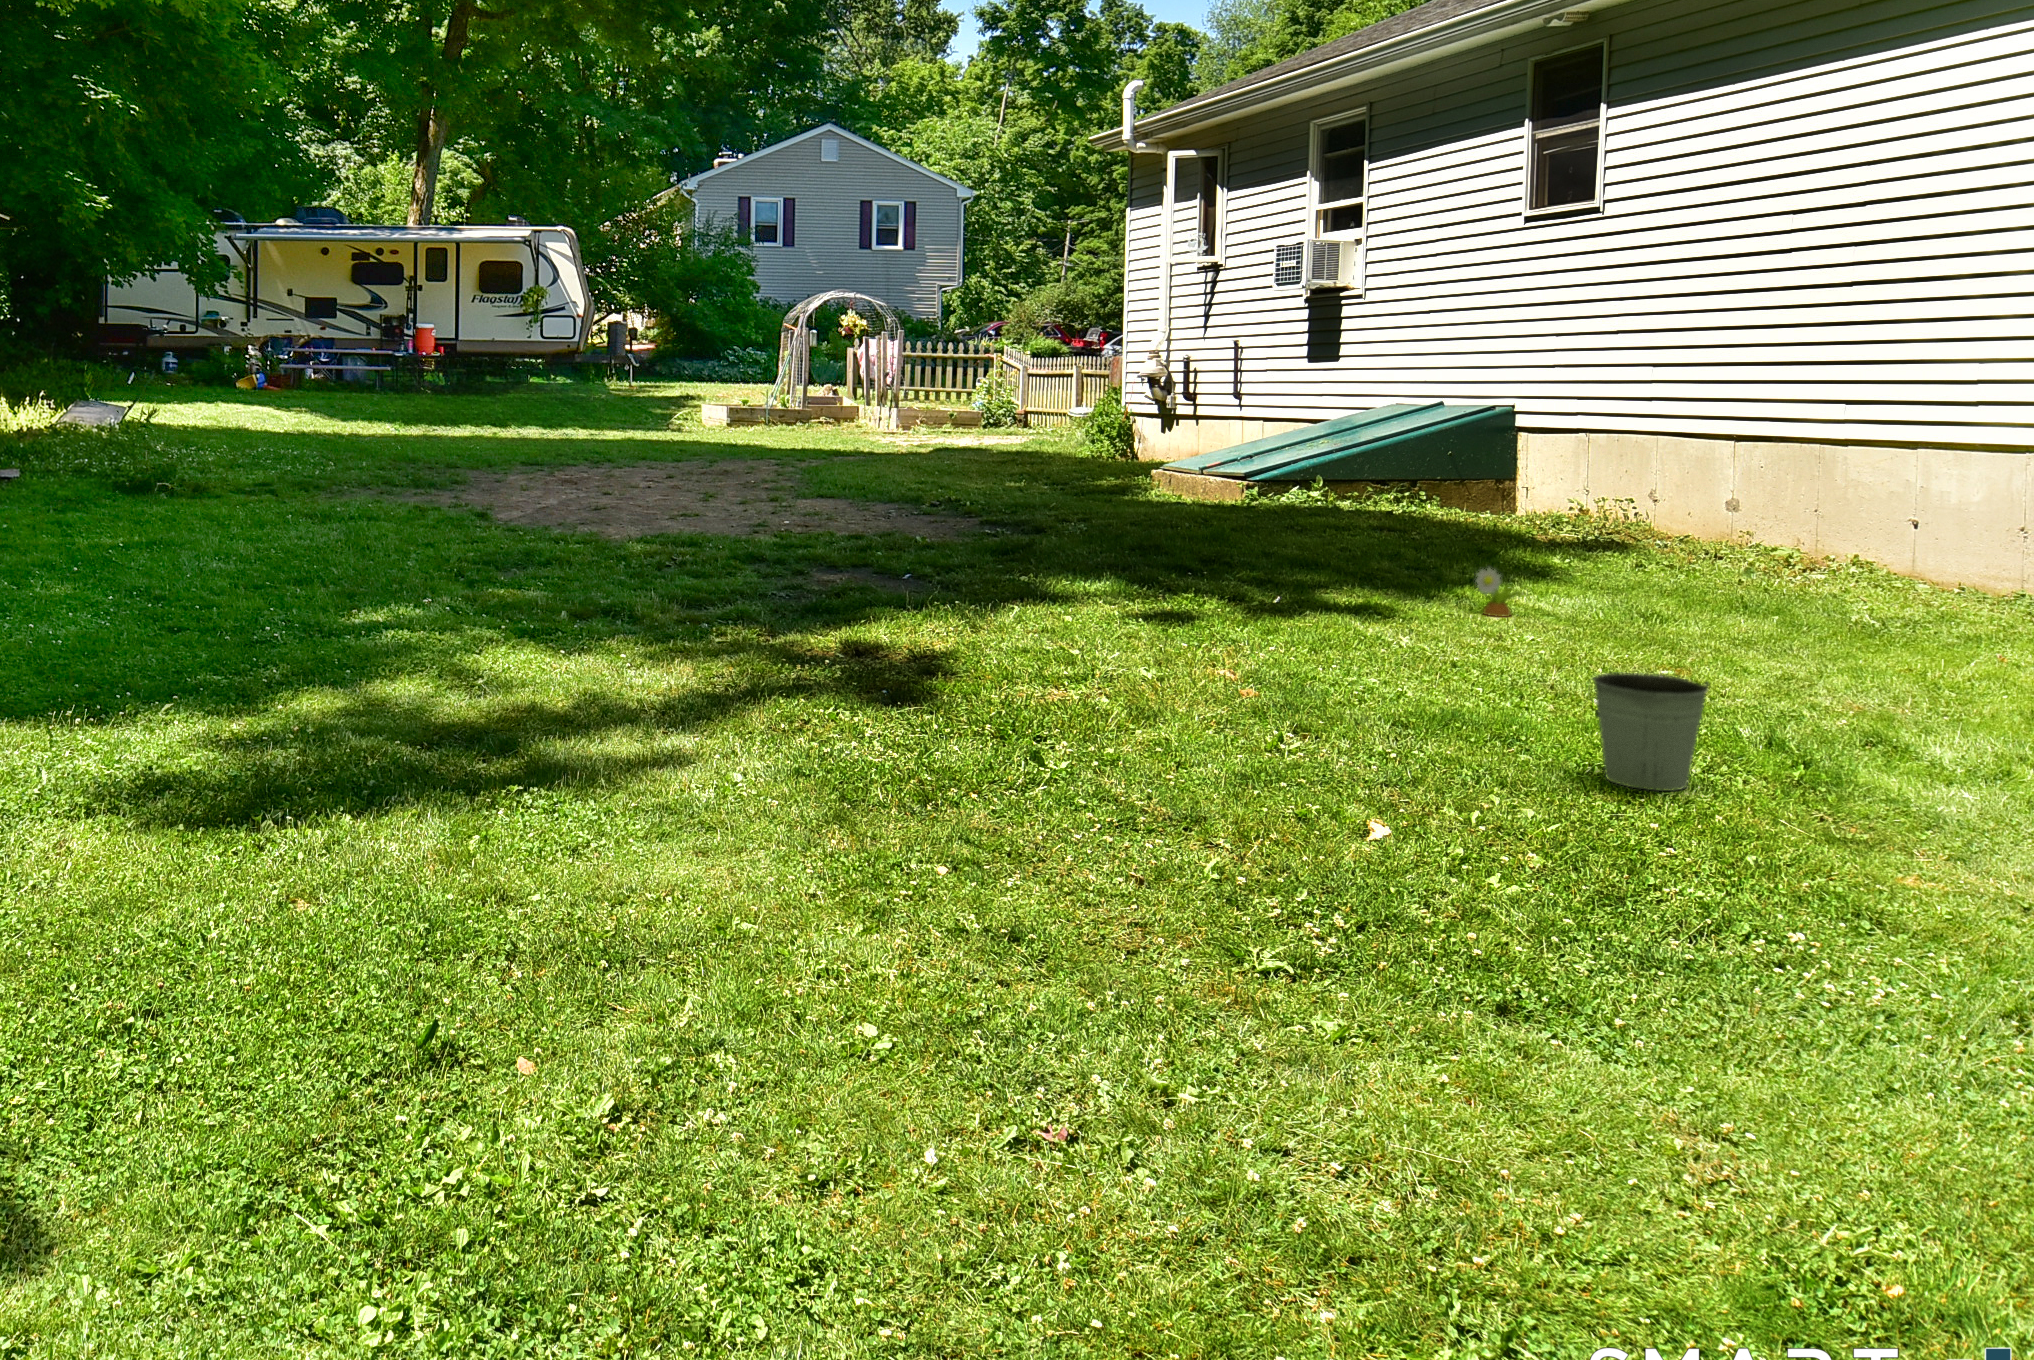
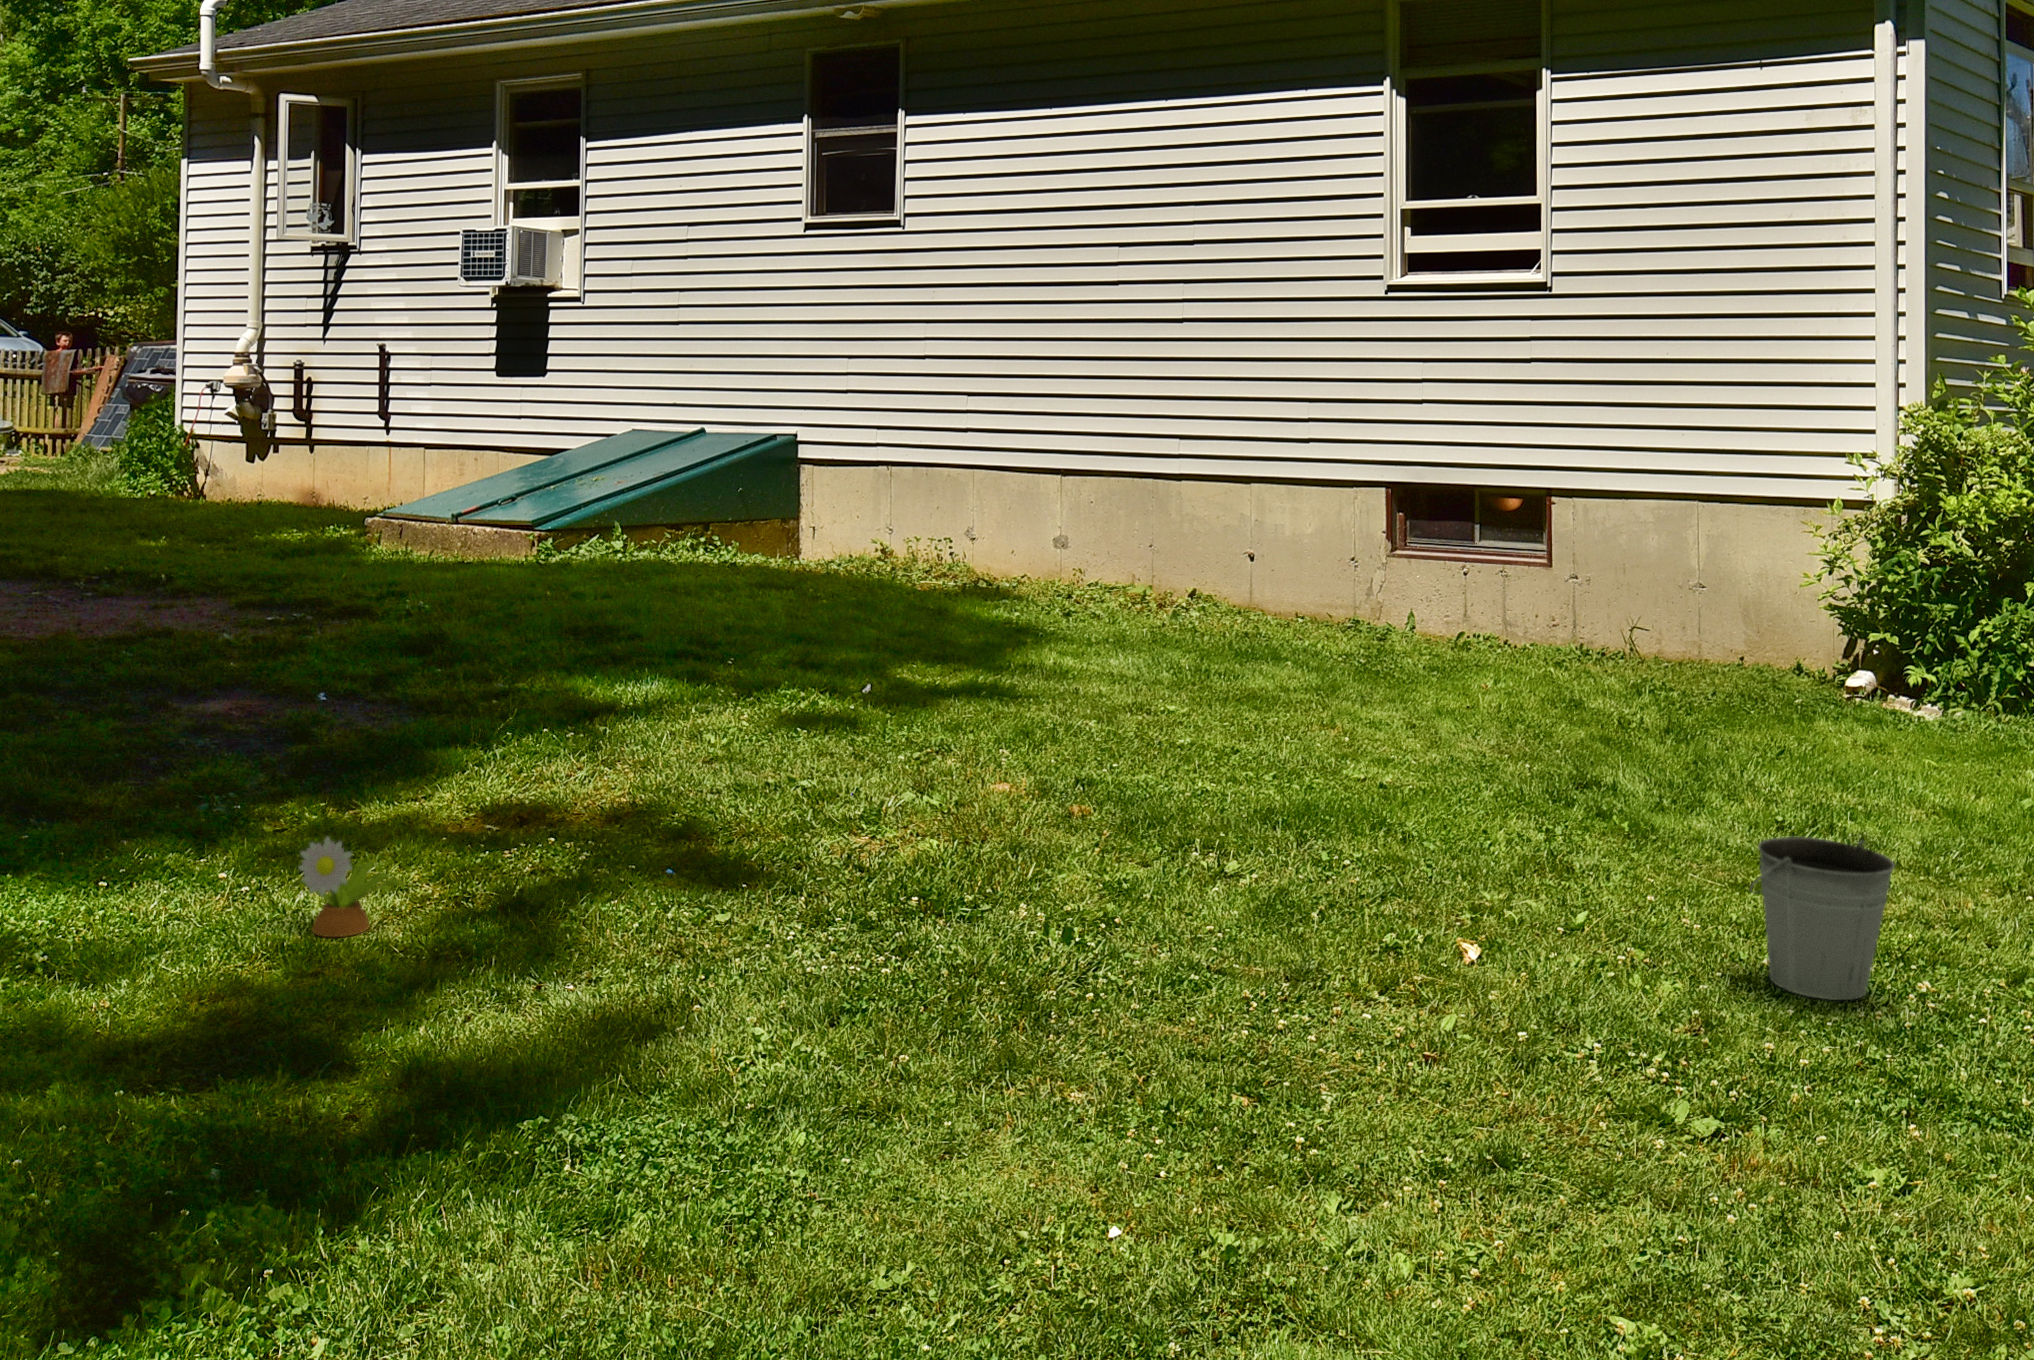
decorative plant: present [1476,568,1527,617] -> present [289,837,405,937]

